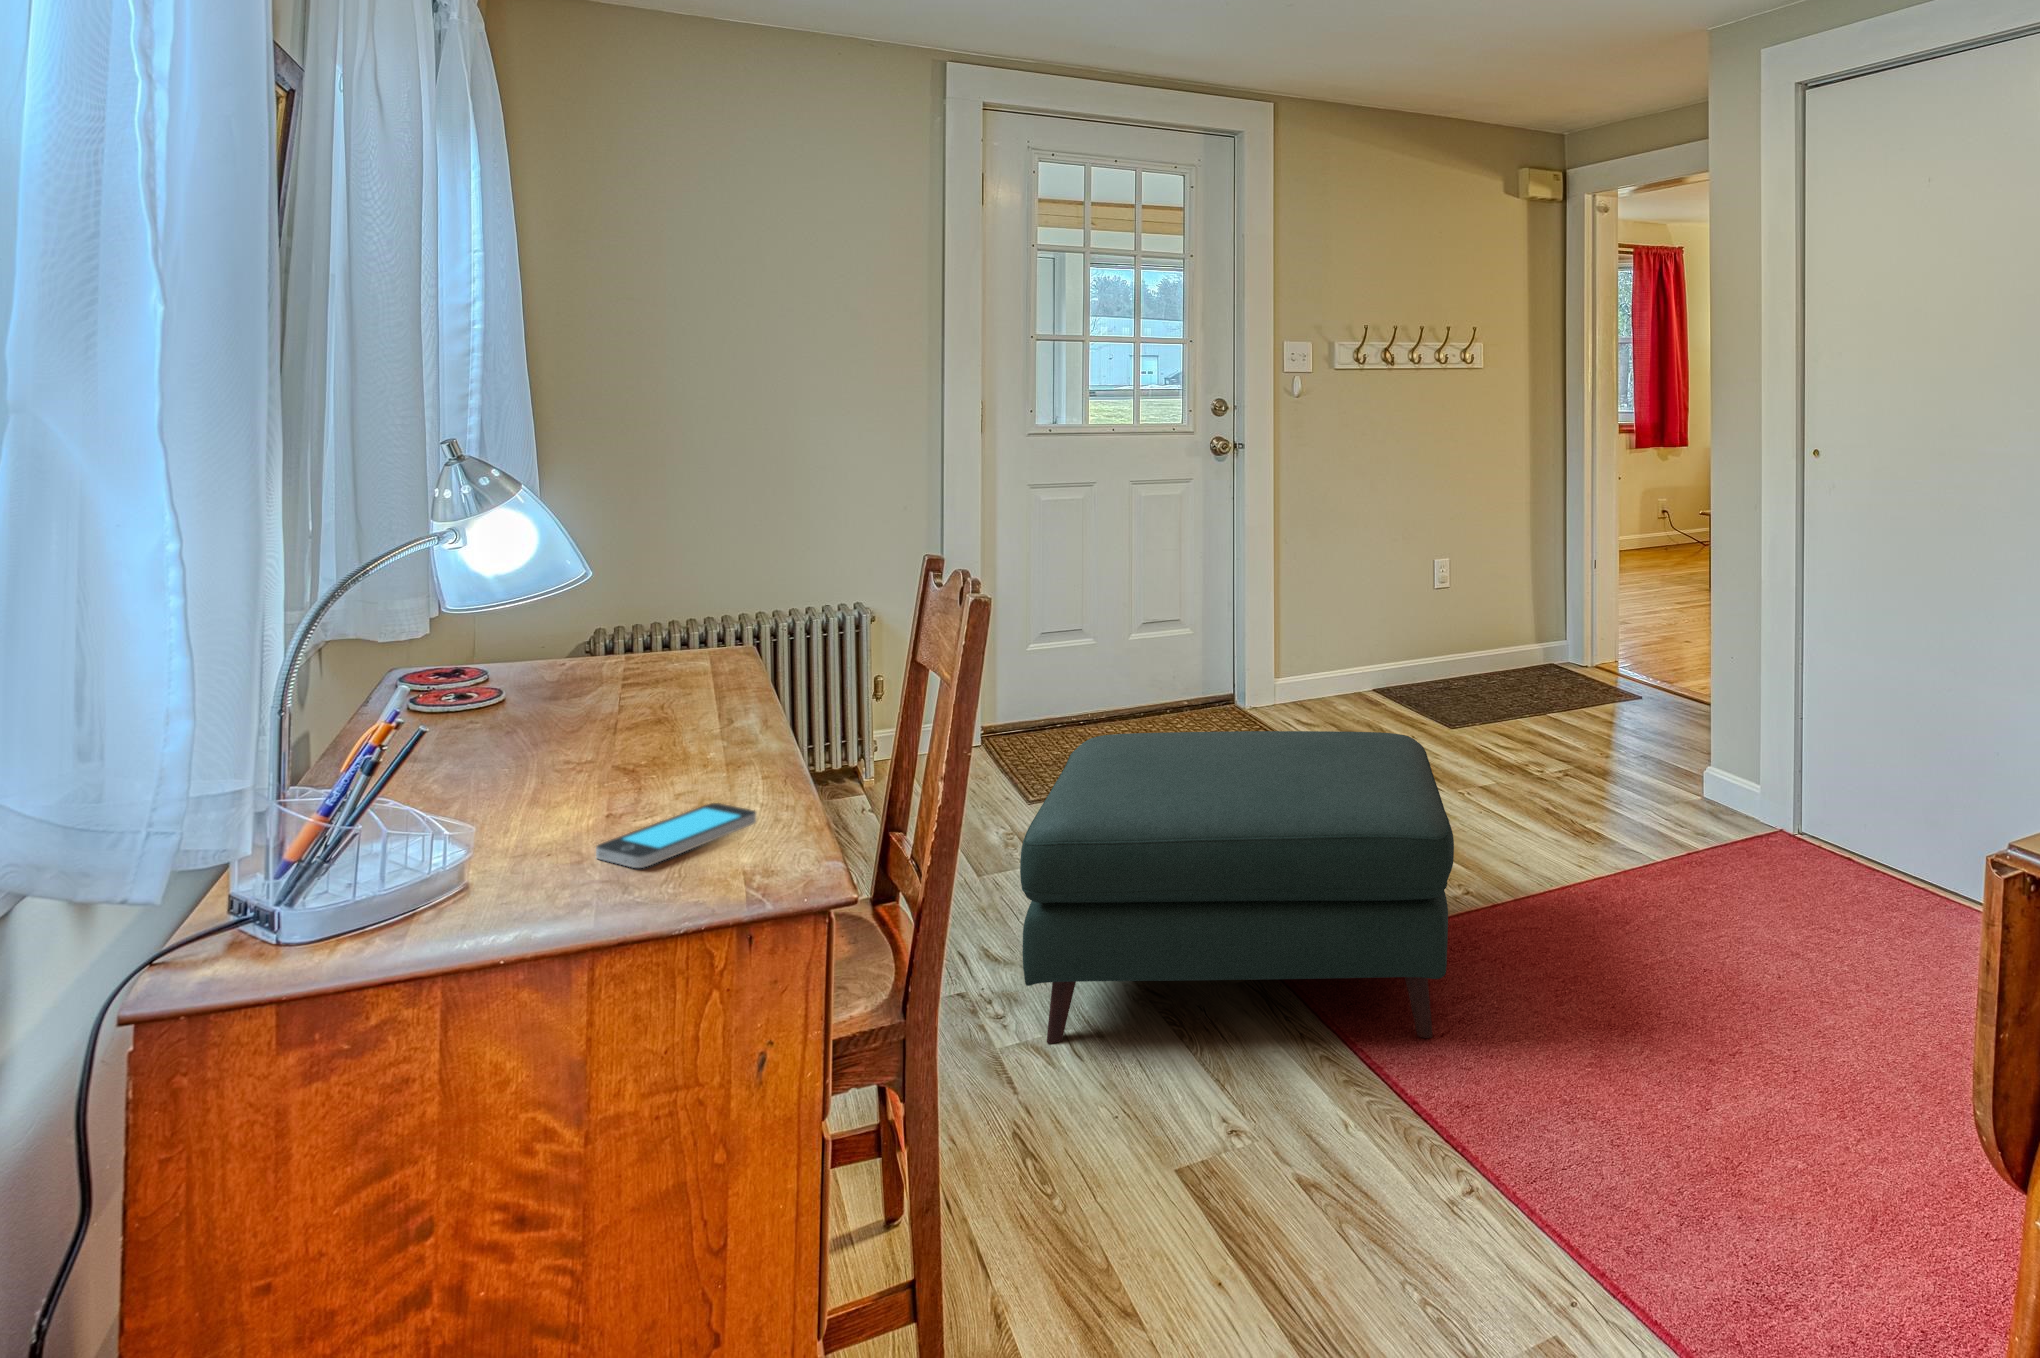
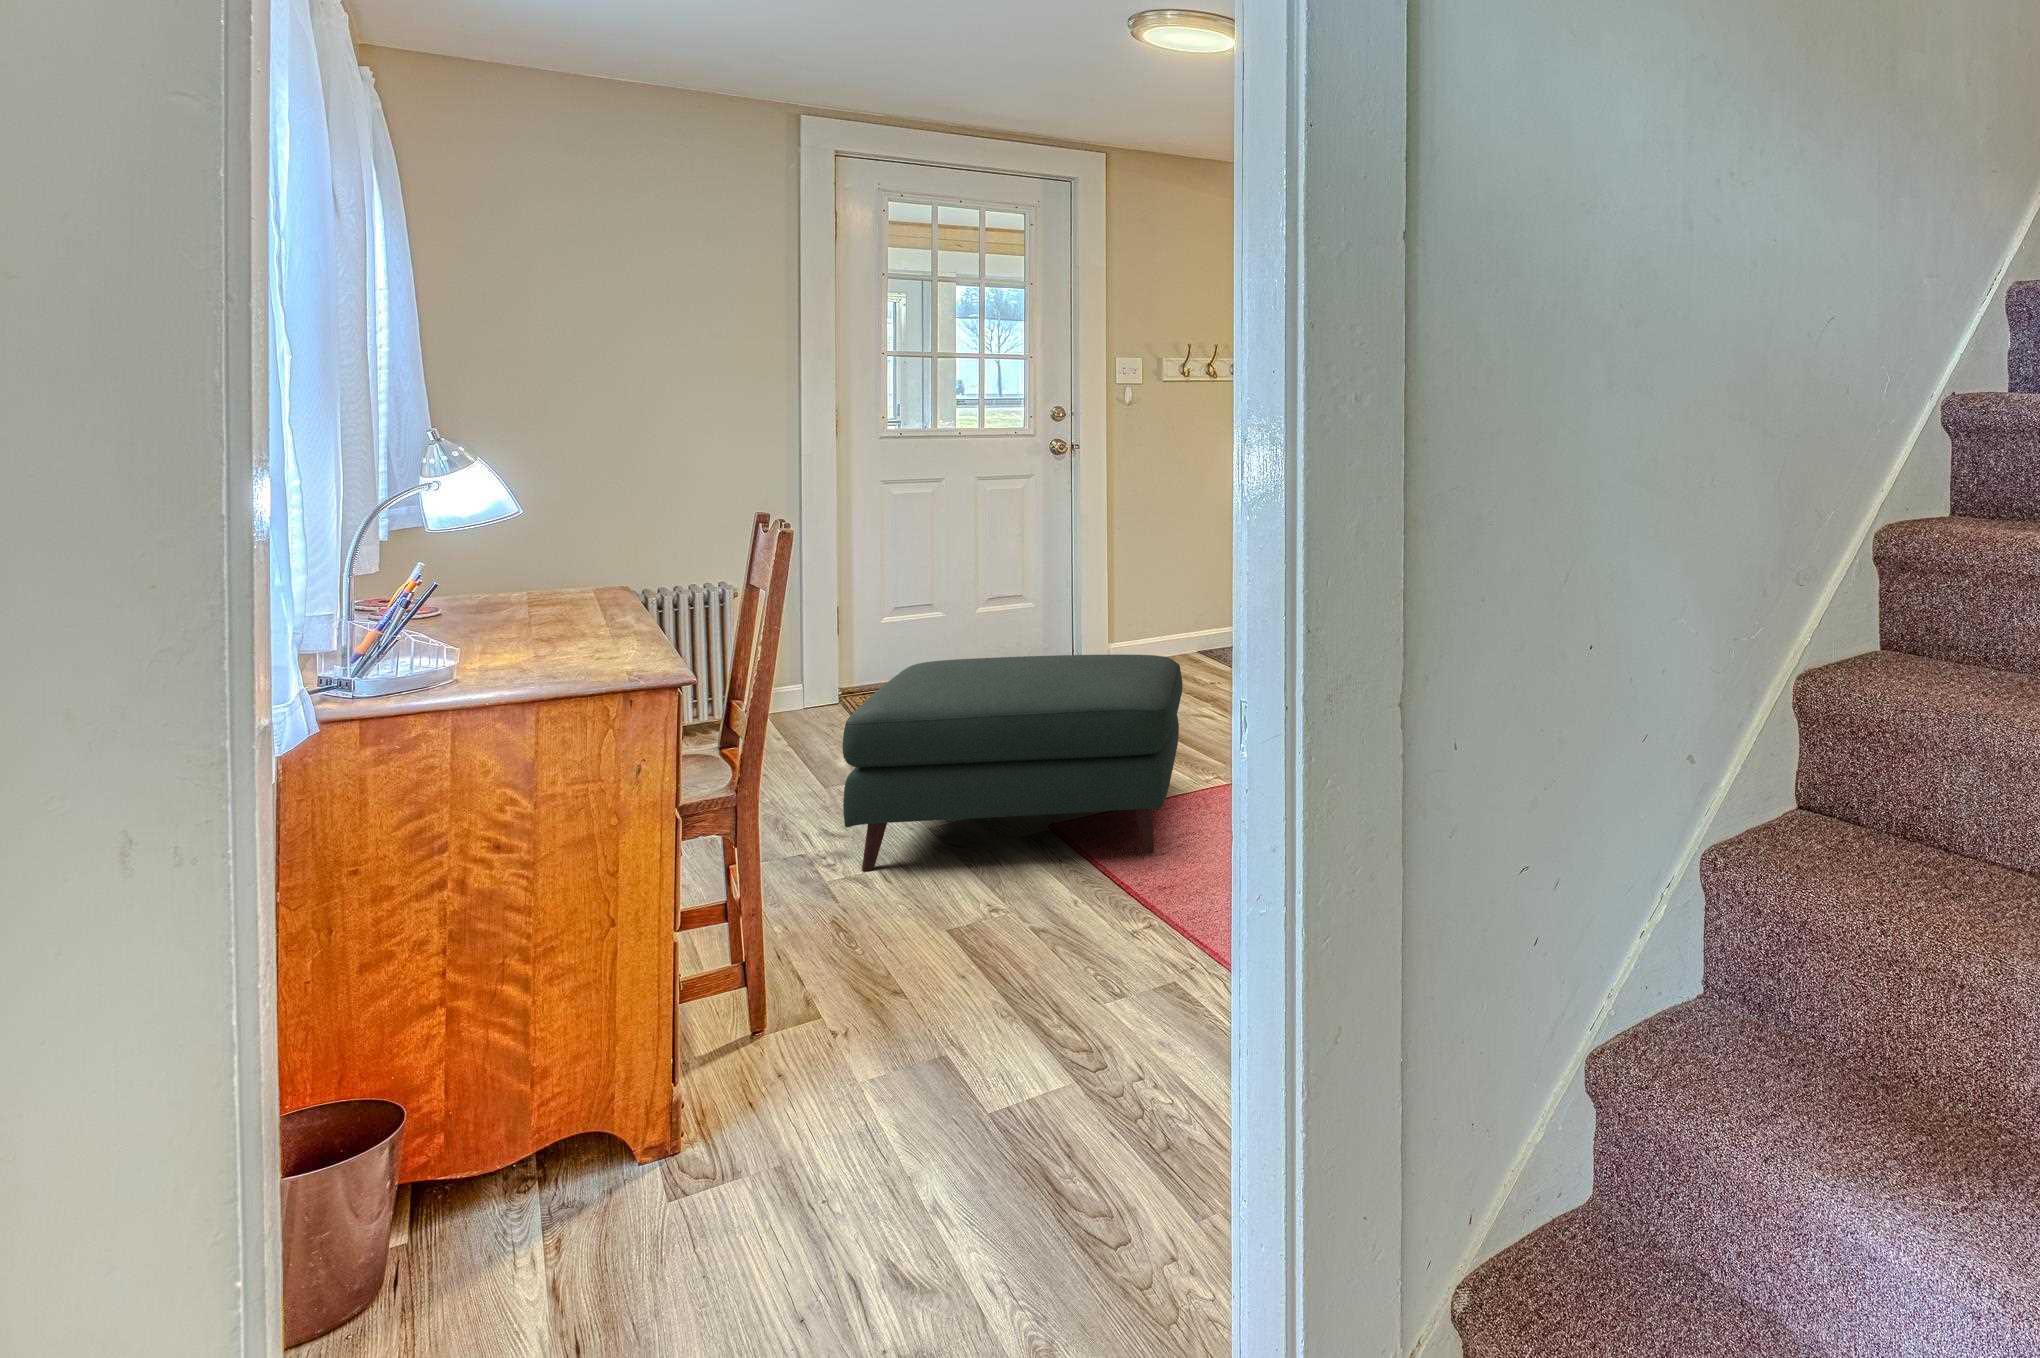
smartphone: present [596,803,756,868] -> none [536,649,642,673]

